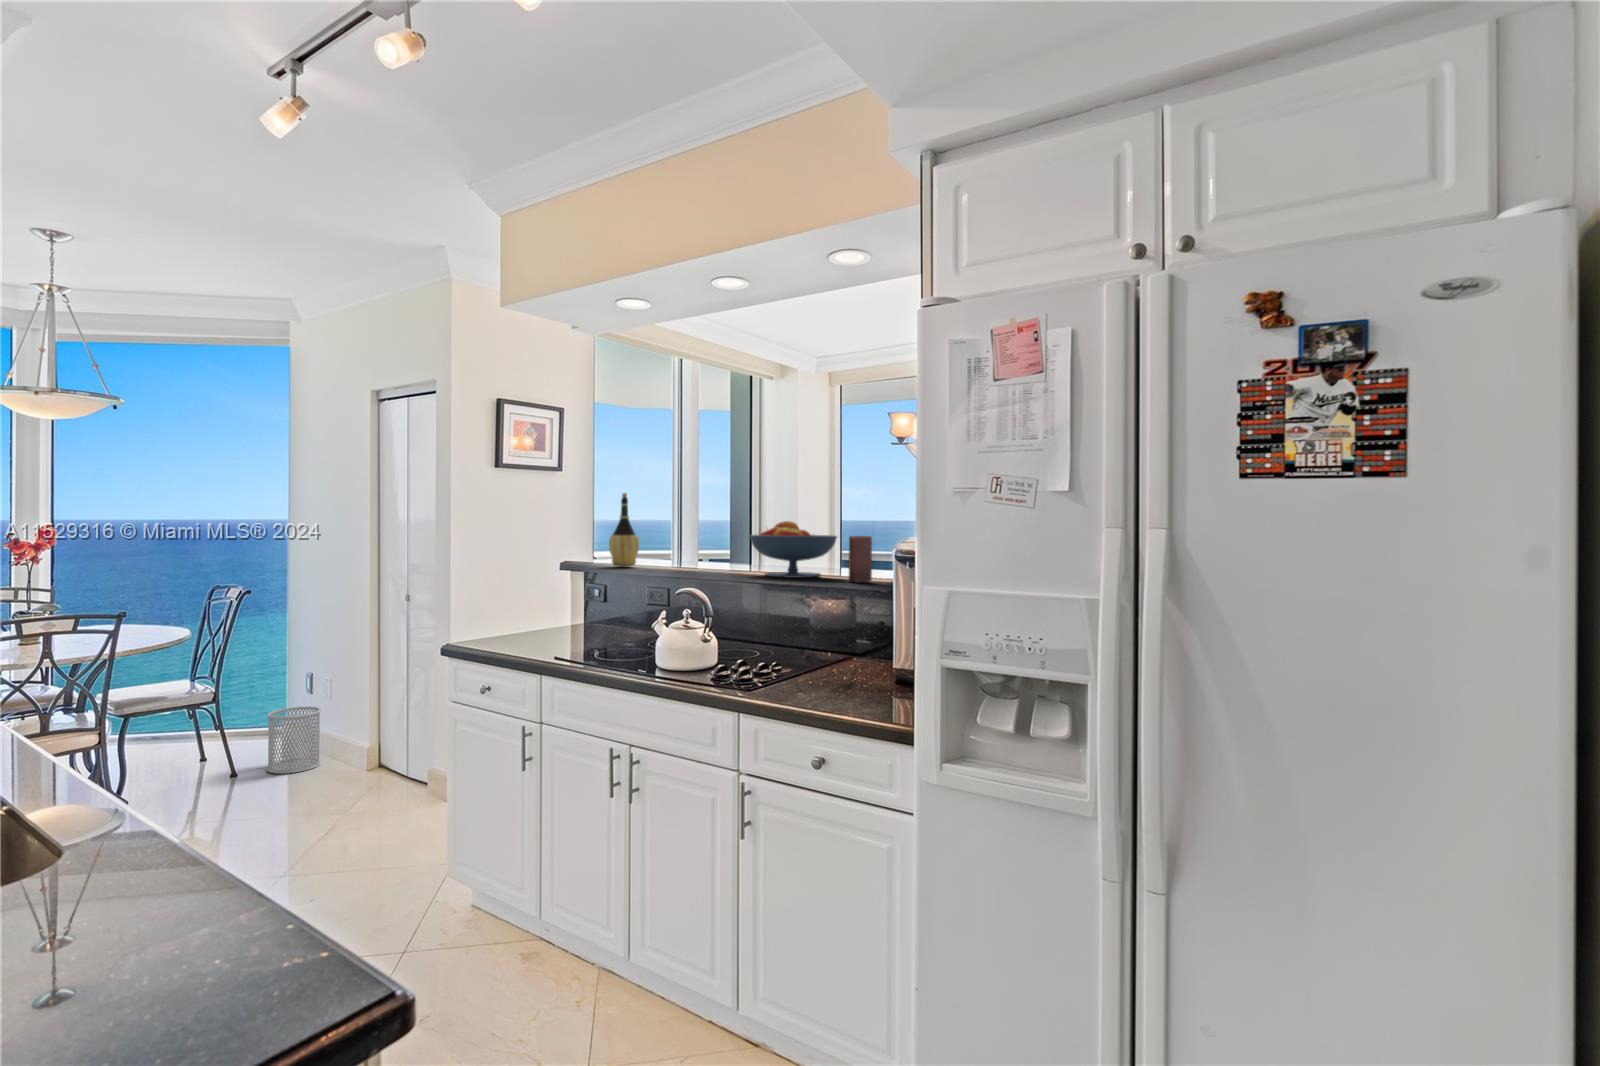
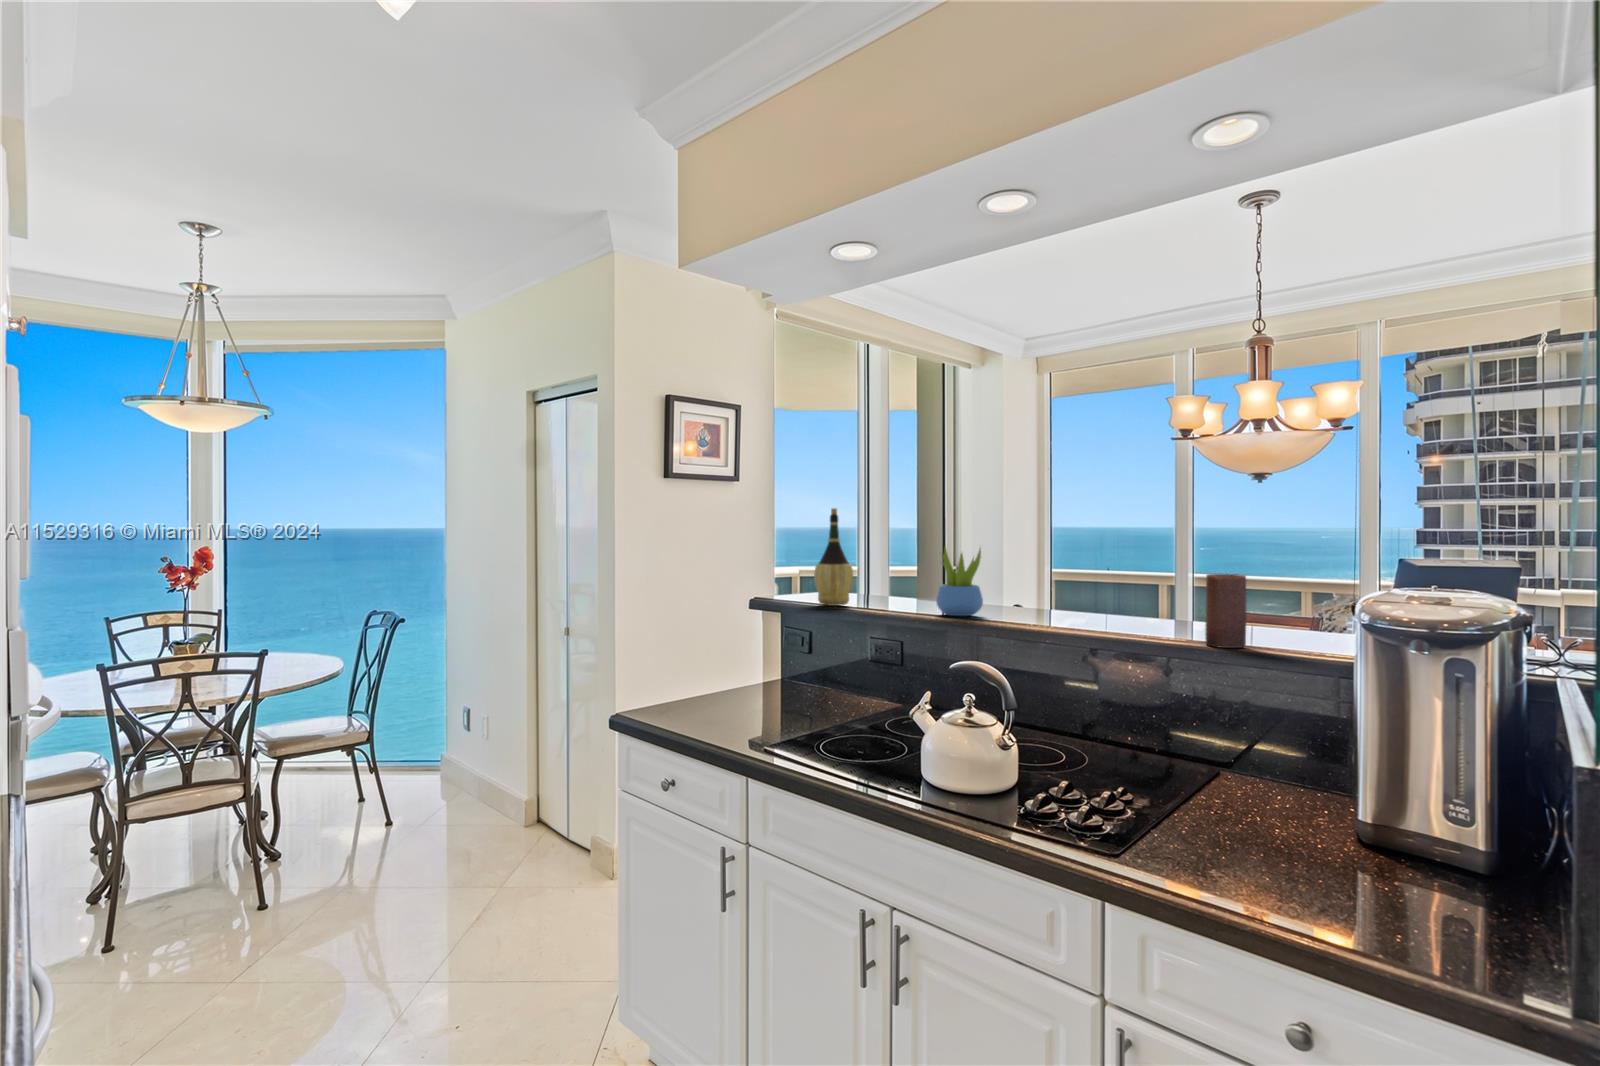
succulent plant: none [695,519,729,572] -> present [936,547,983,616]
fruit bowl: present [750,521,837,578] -> none [1024,547,1161,633]
wastebasket: present [267,707,321,774] -> none [421,746,477,824]

